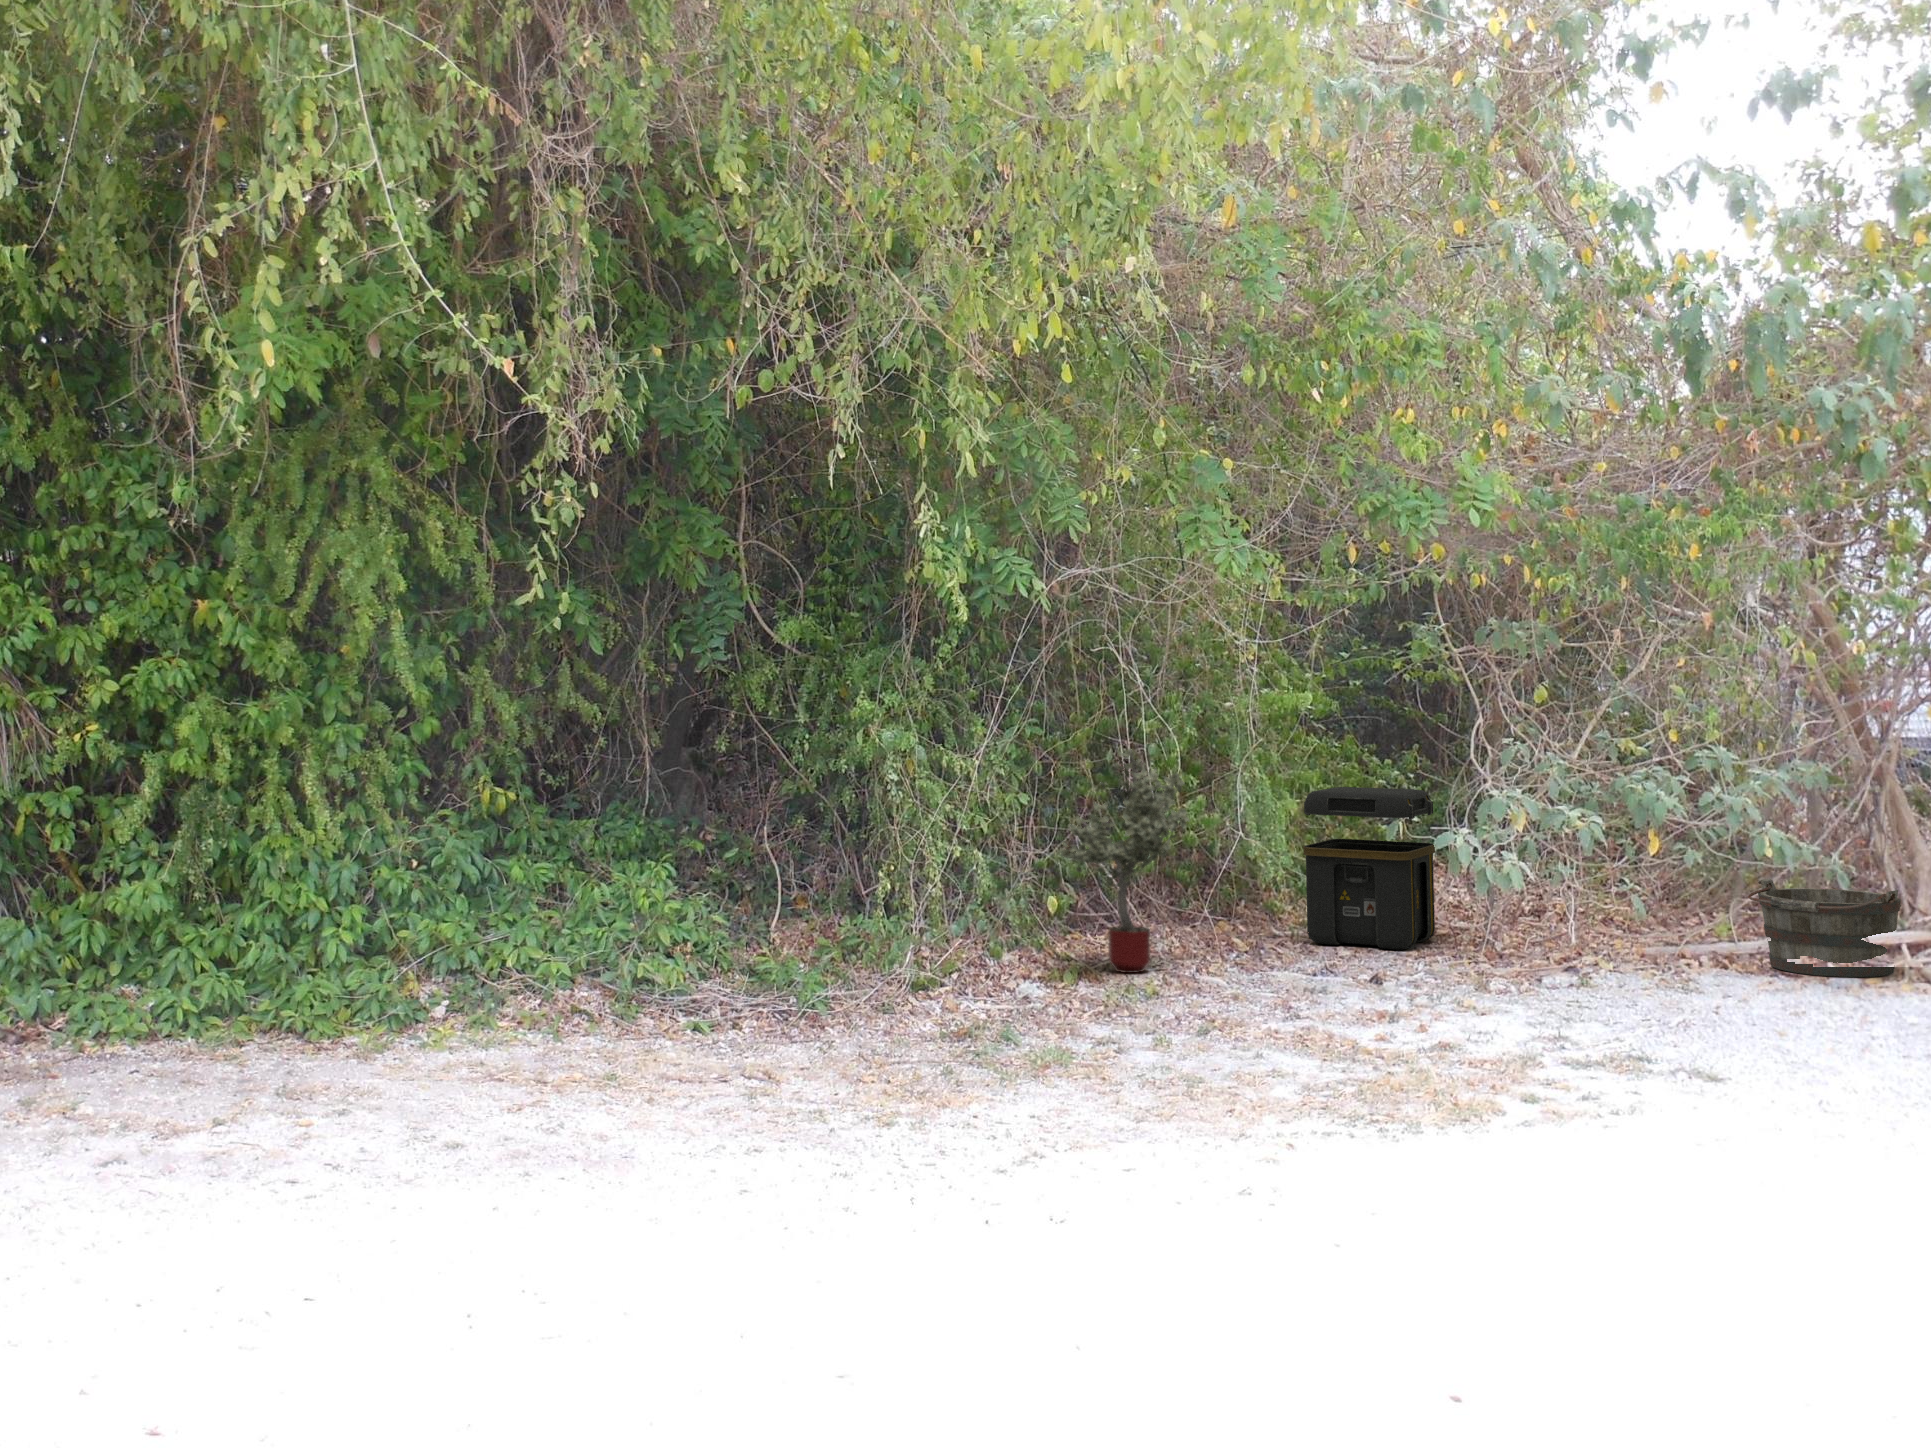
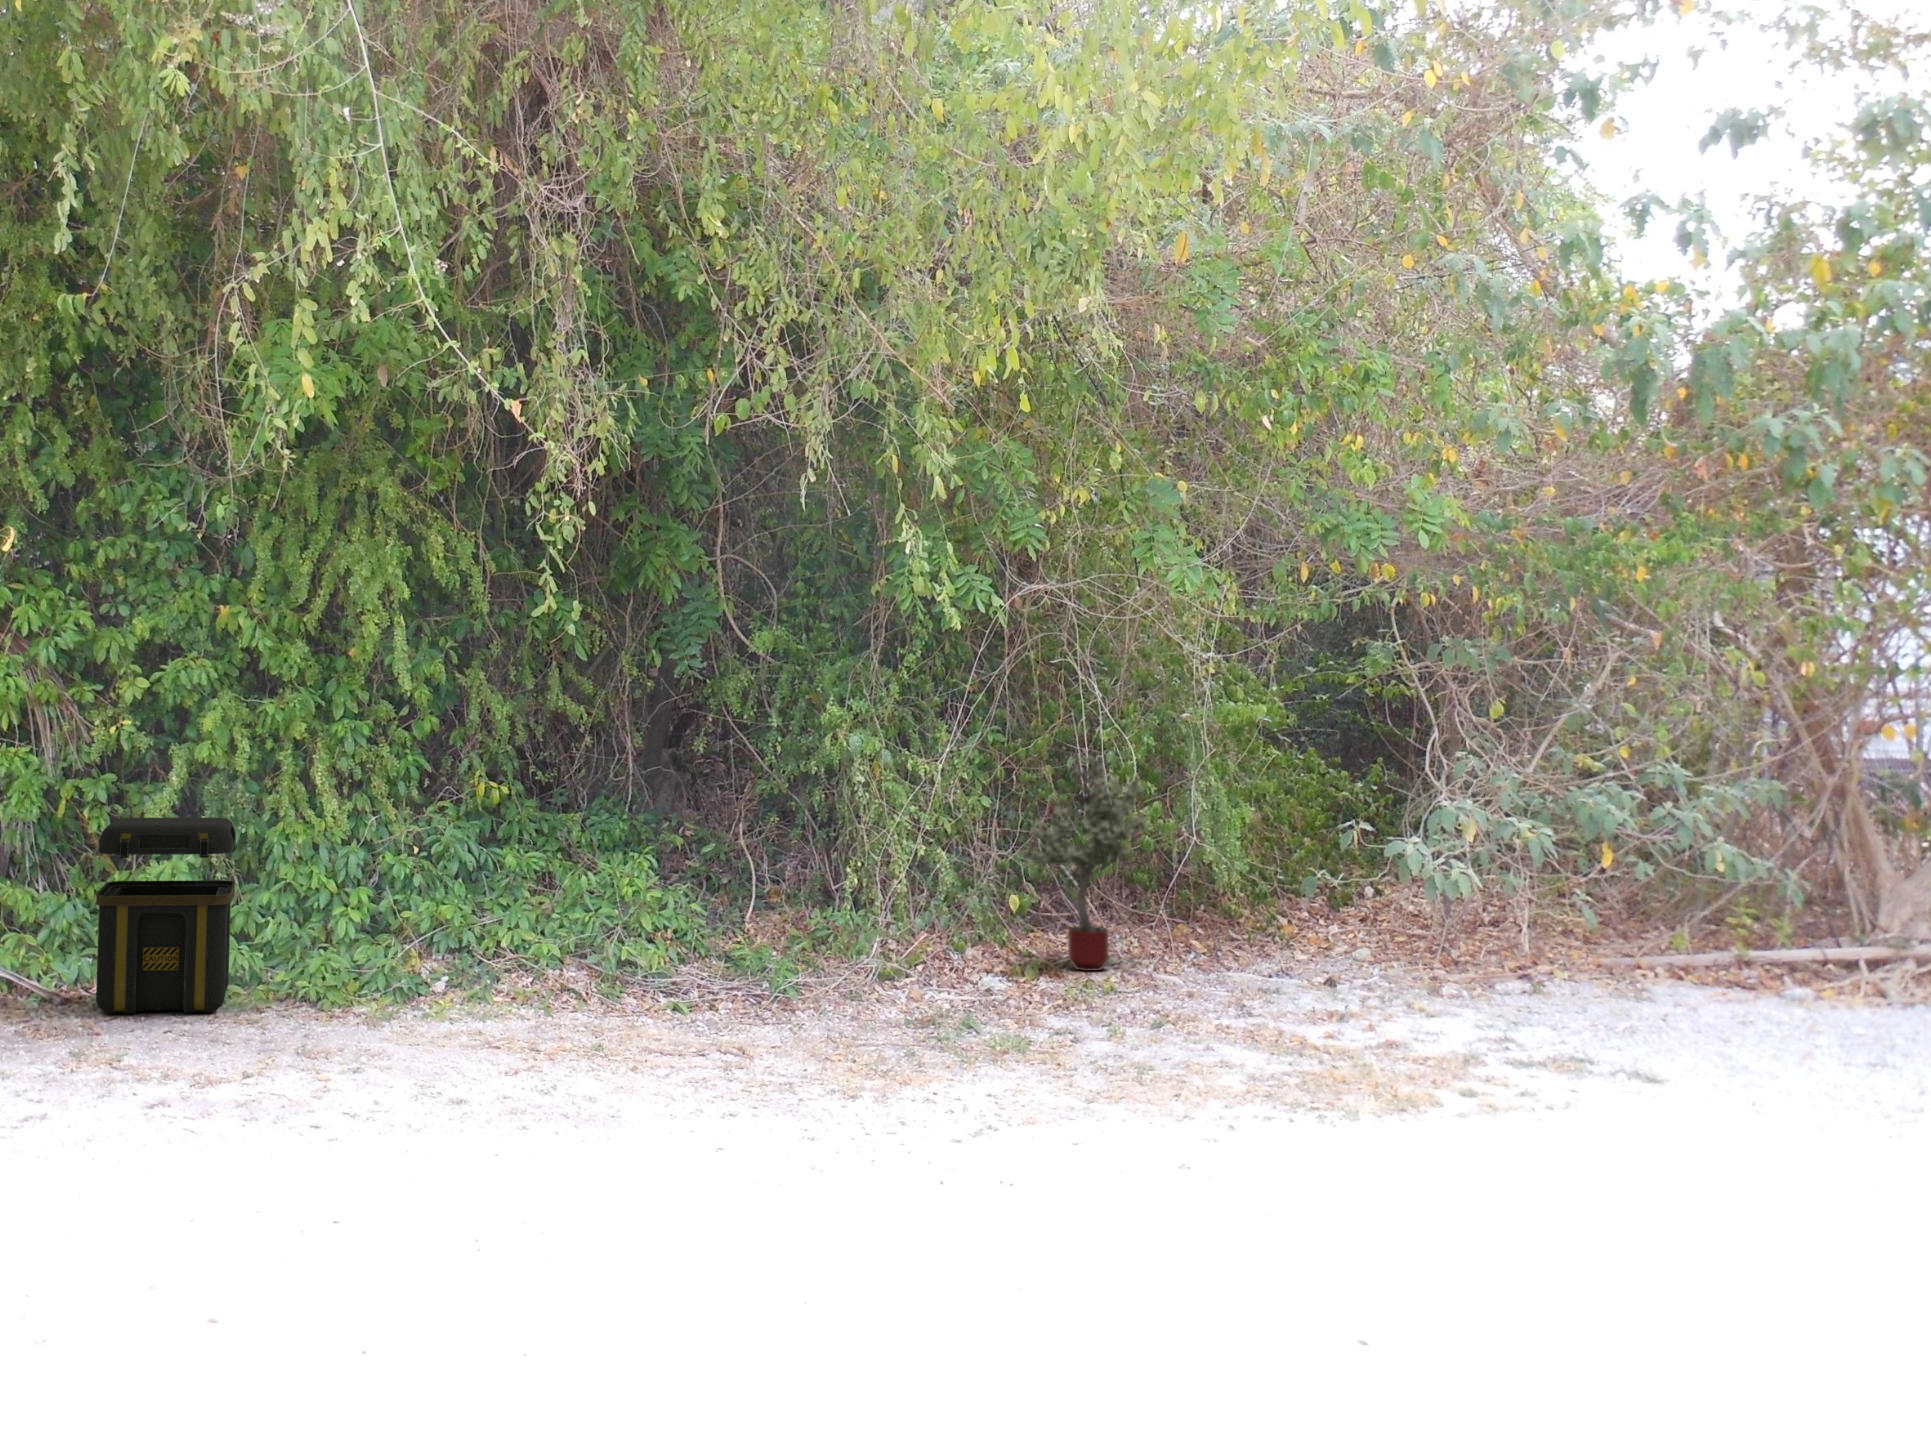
toolbox: present [1303,787,1435,950] -> present [96,817,236,1014]
bucket: present [1748,879,1901,977] -> none [1707,894,1863,993]

